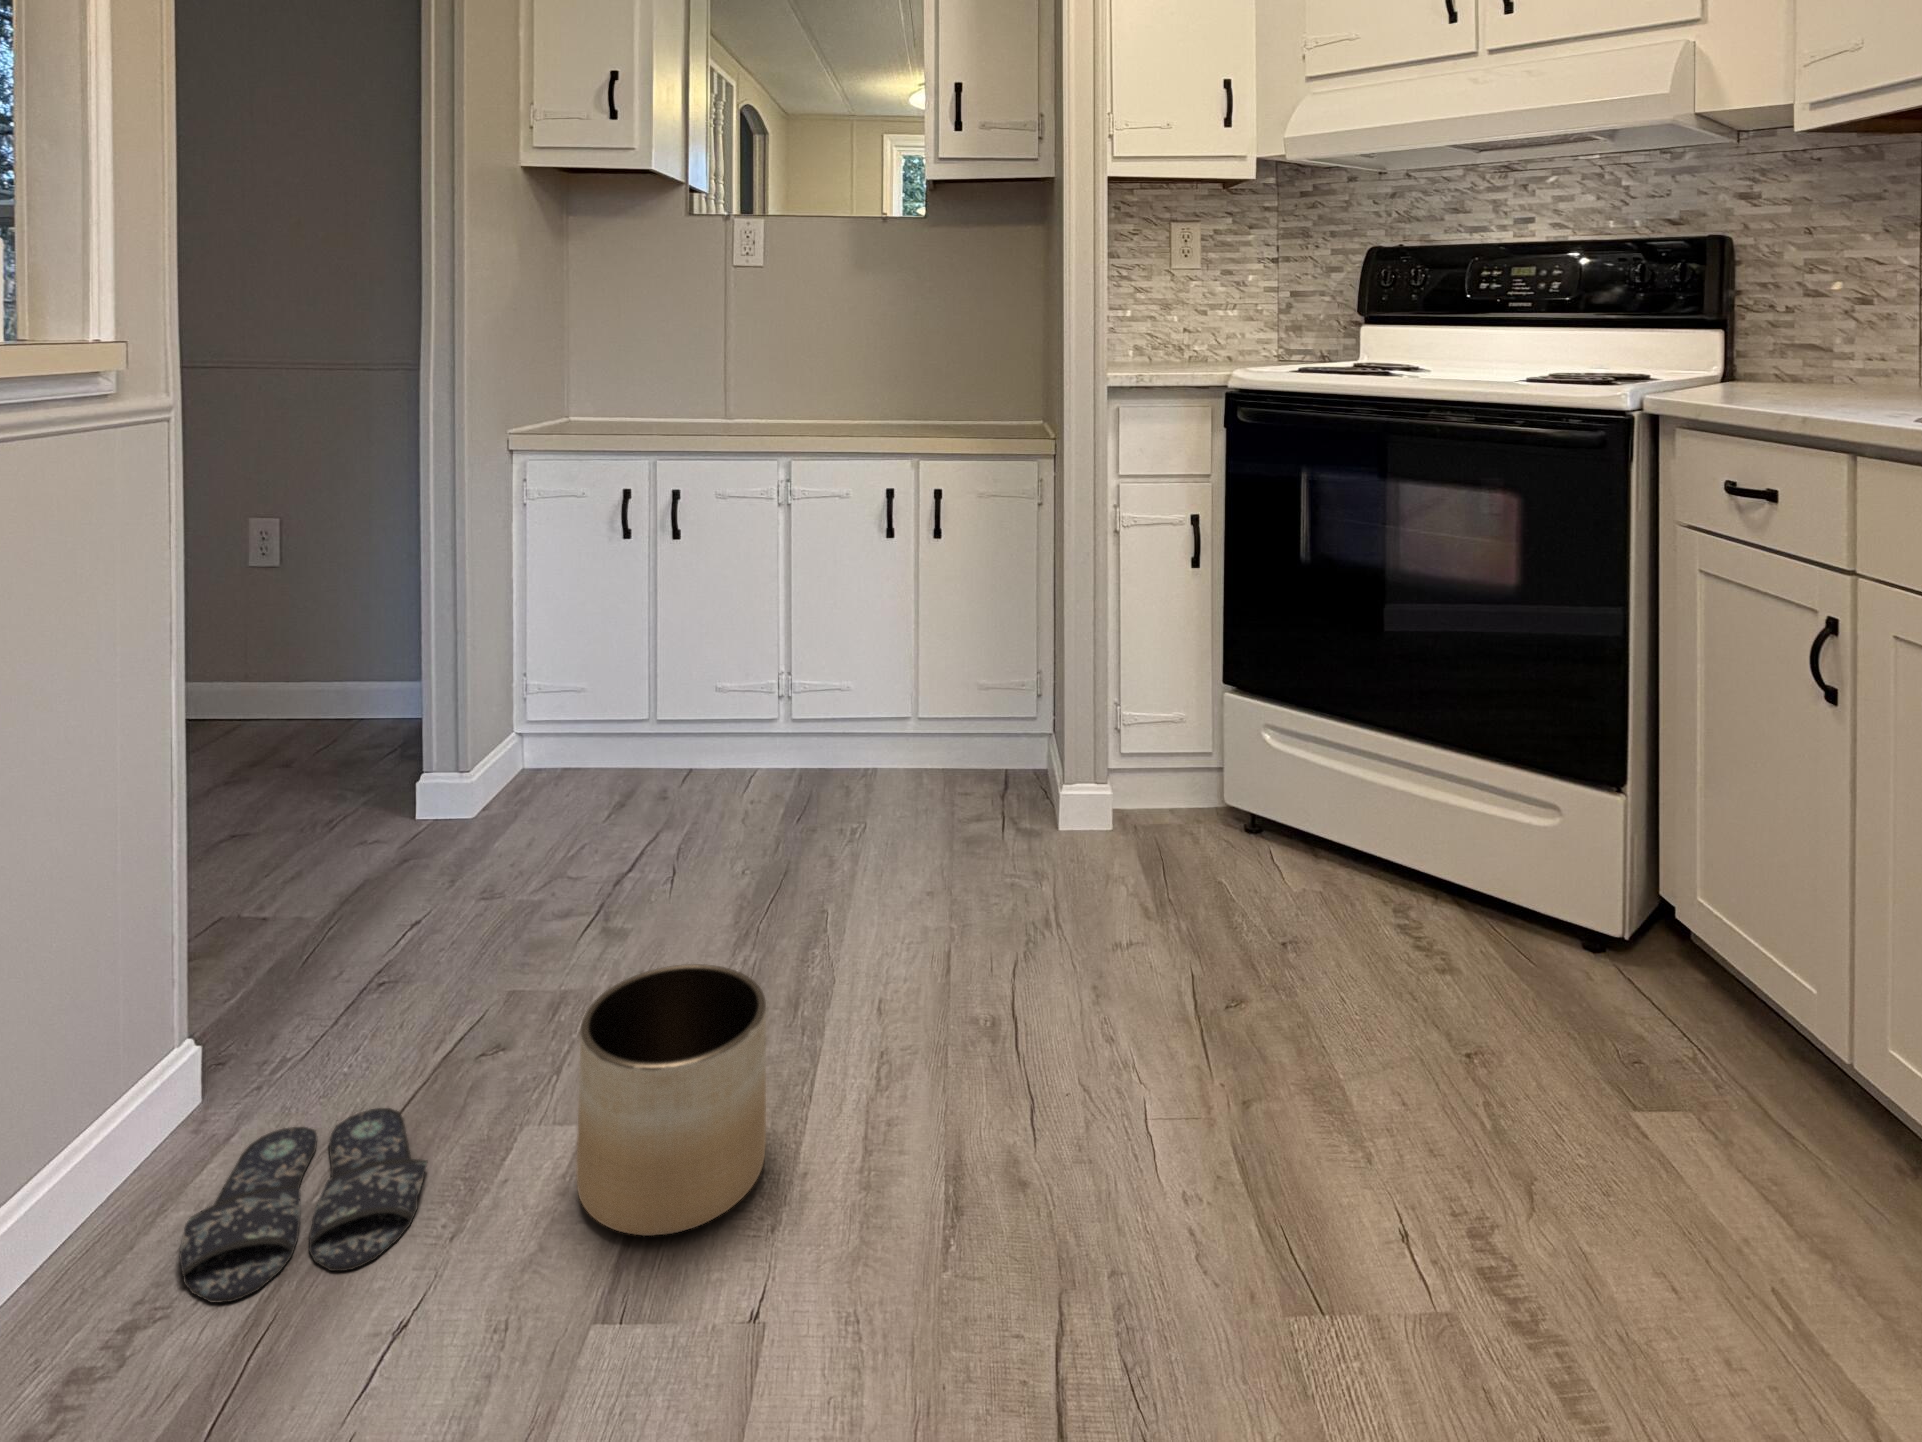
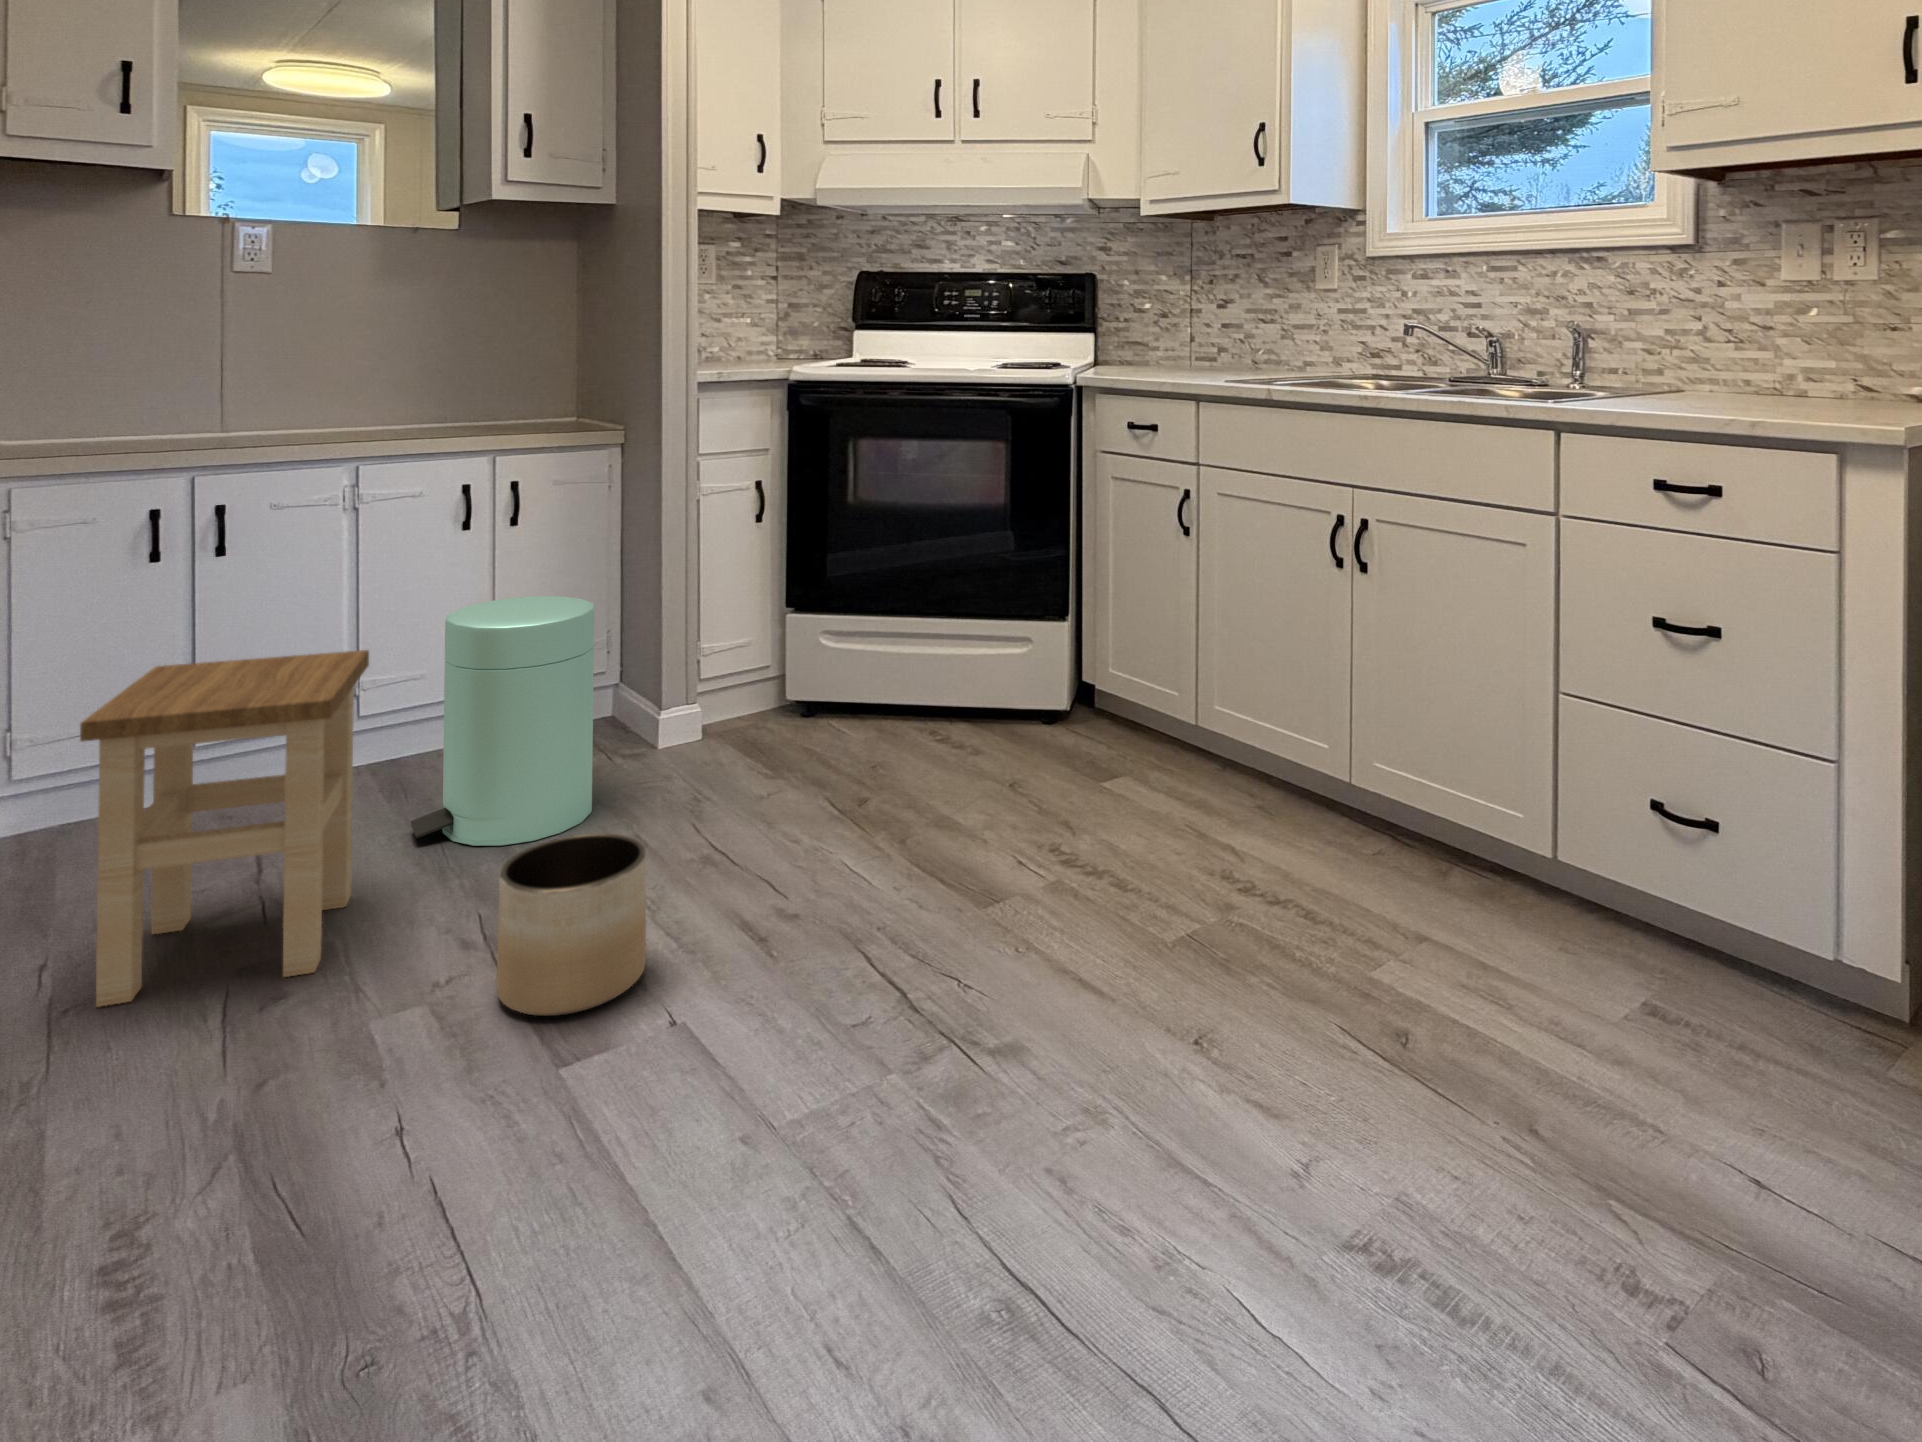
trash can: none [740,621,933,919] -> present [411,596,594,846]
stool: none [350,643,660,1024] -> present [80,650,369,1007]
slippers: present [180,1108,427,1303] -> none [147,1042,386,1169]

